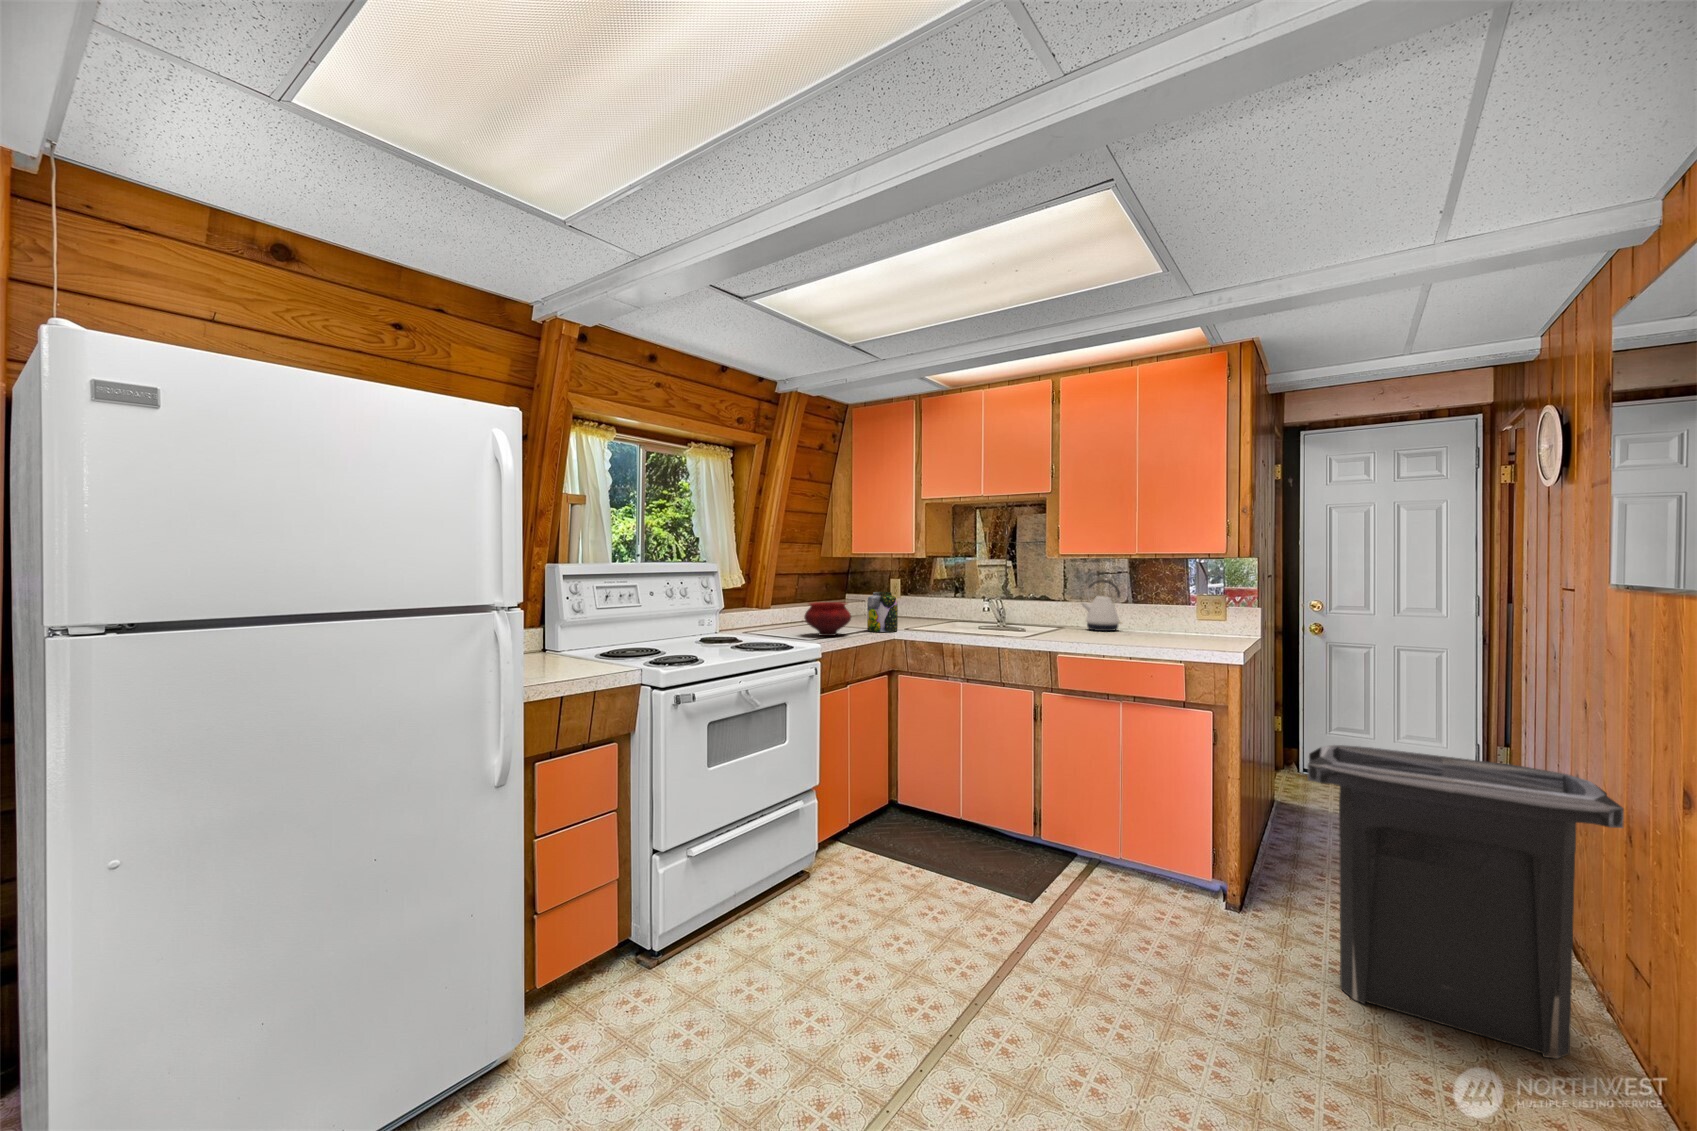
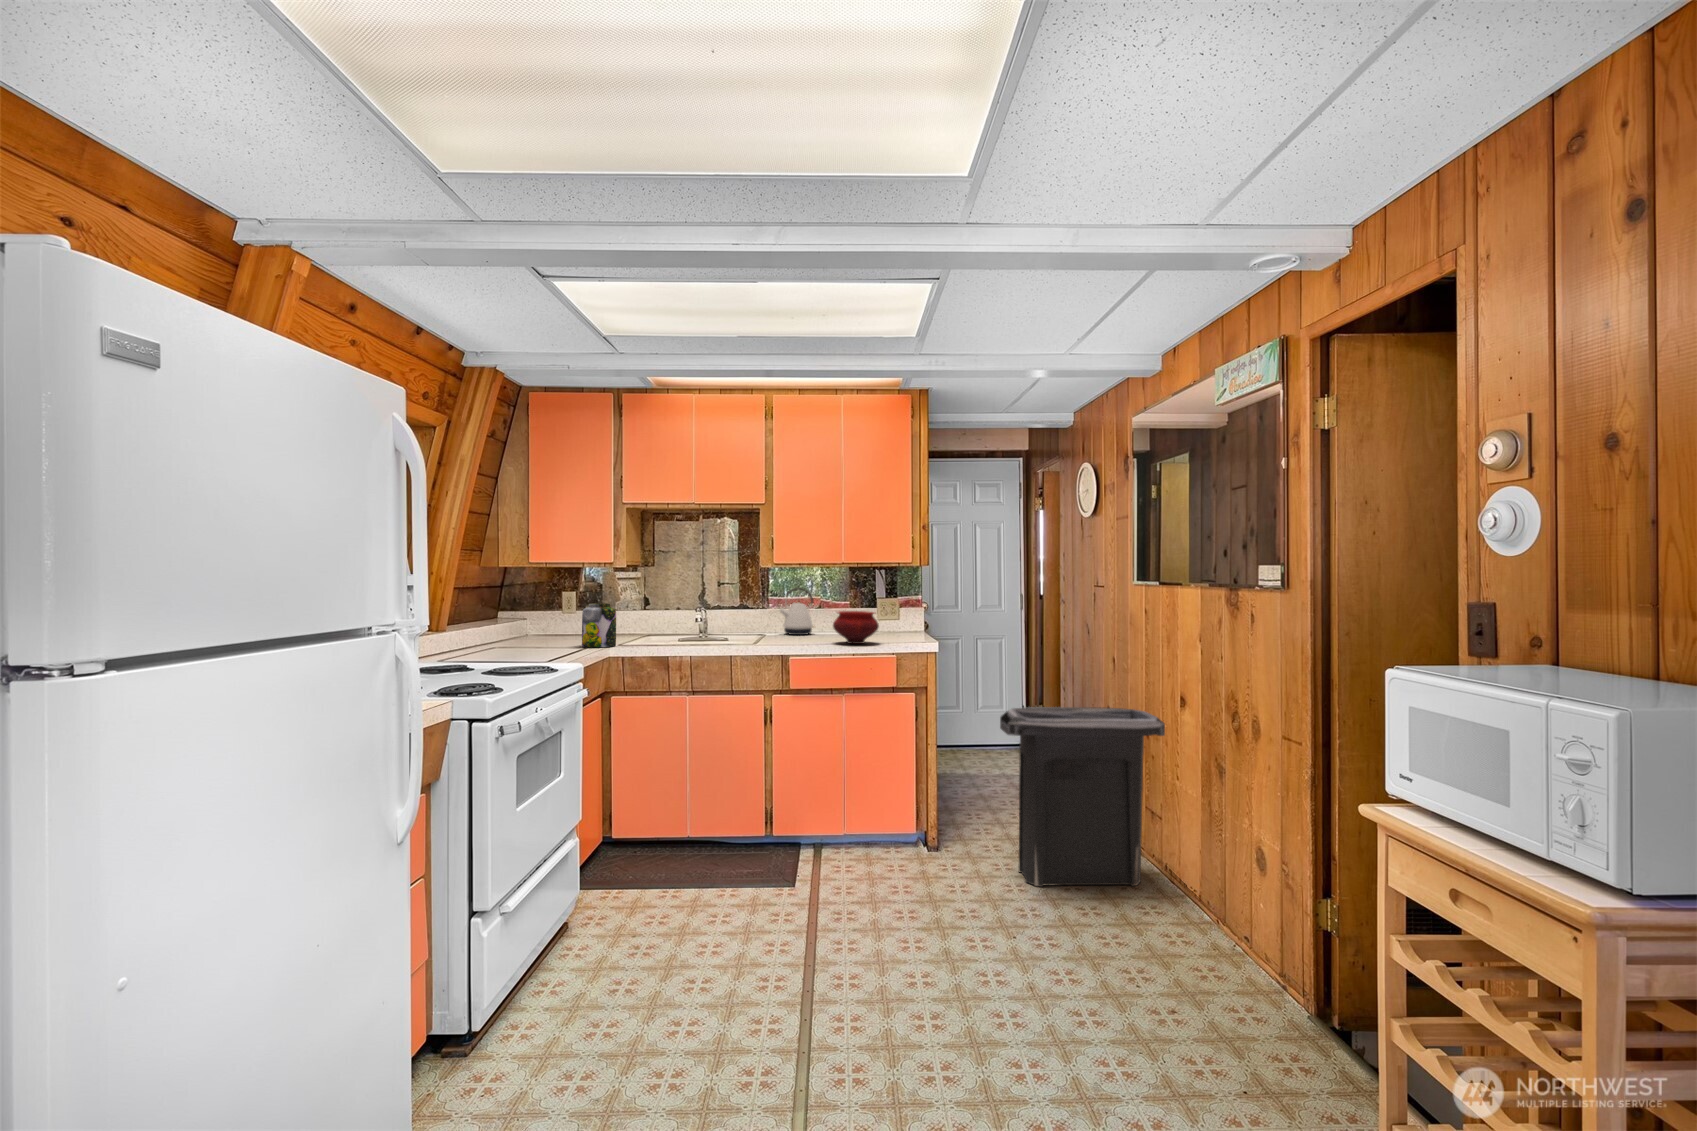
bowl: present [804,602,851,636] -> present [833,611,879,644]

